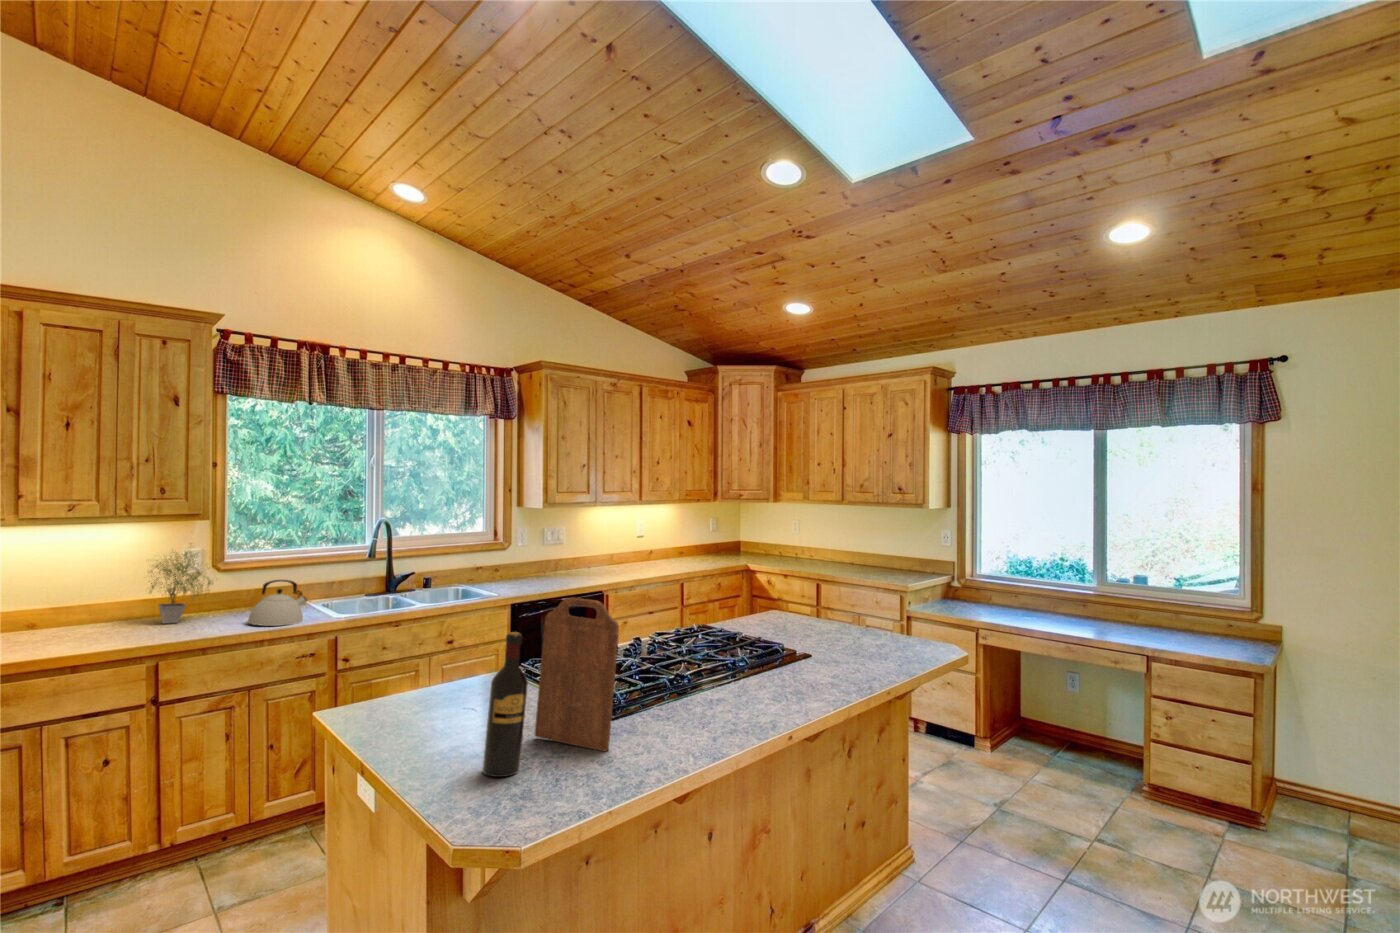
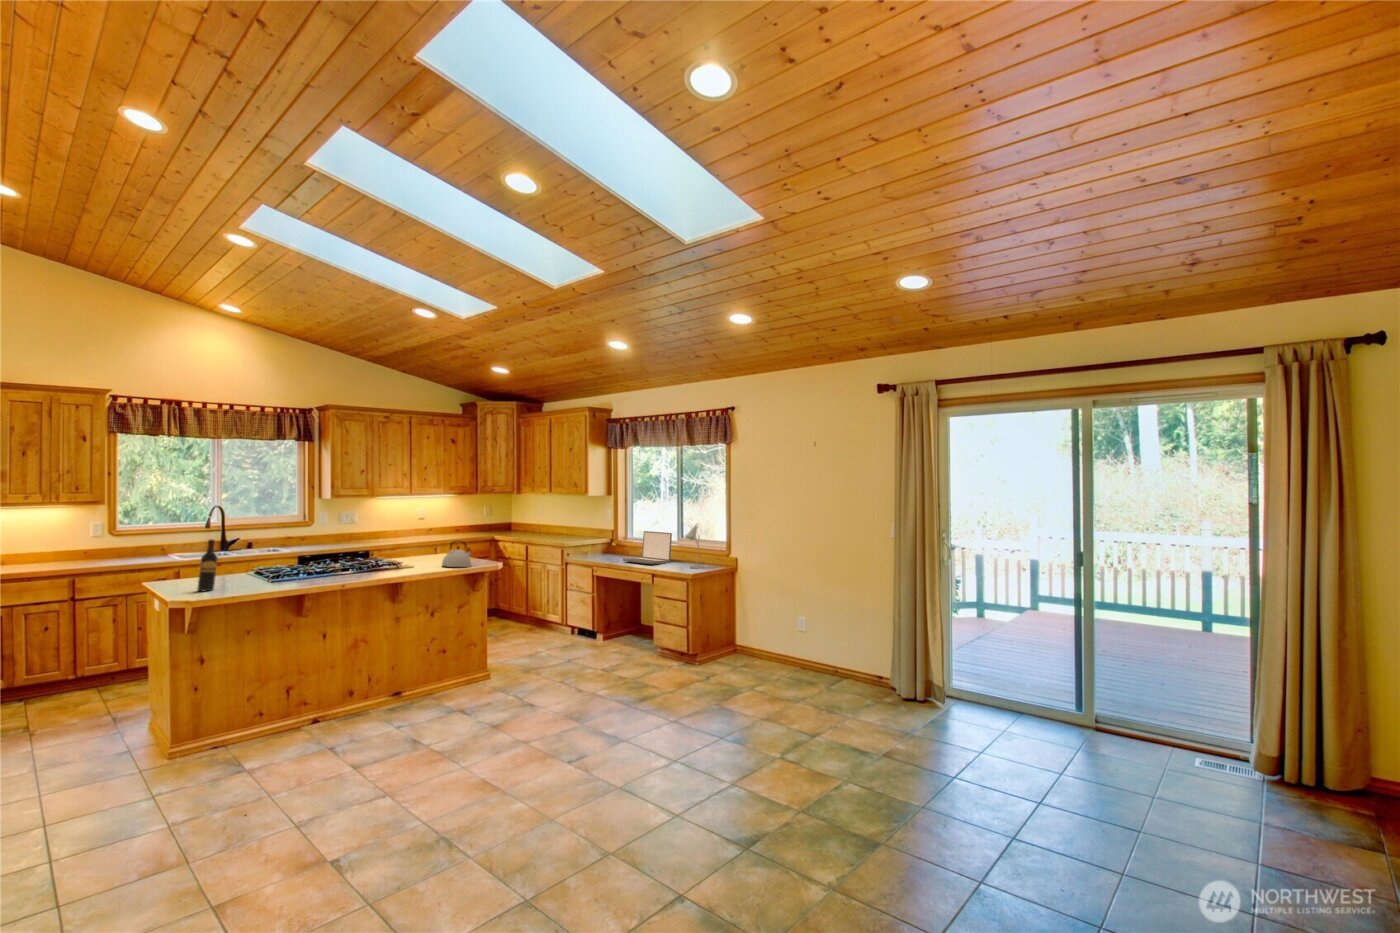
potted plant: present [150,550,211,624] -> none [64,518,111,562]
desk lamp: none [1185,562,1216,643] -> present [685,525,704,569]
laptop: none [1030,568,1114,630] -> present [623,531,672,564]
kettle: present [248,580,307,626] -> present [442,541,471,567]
cutting board: present [535,598,619,751] -> none [230,529,262,587]

